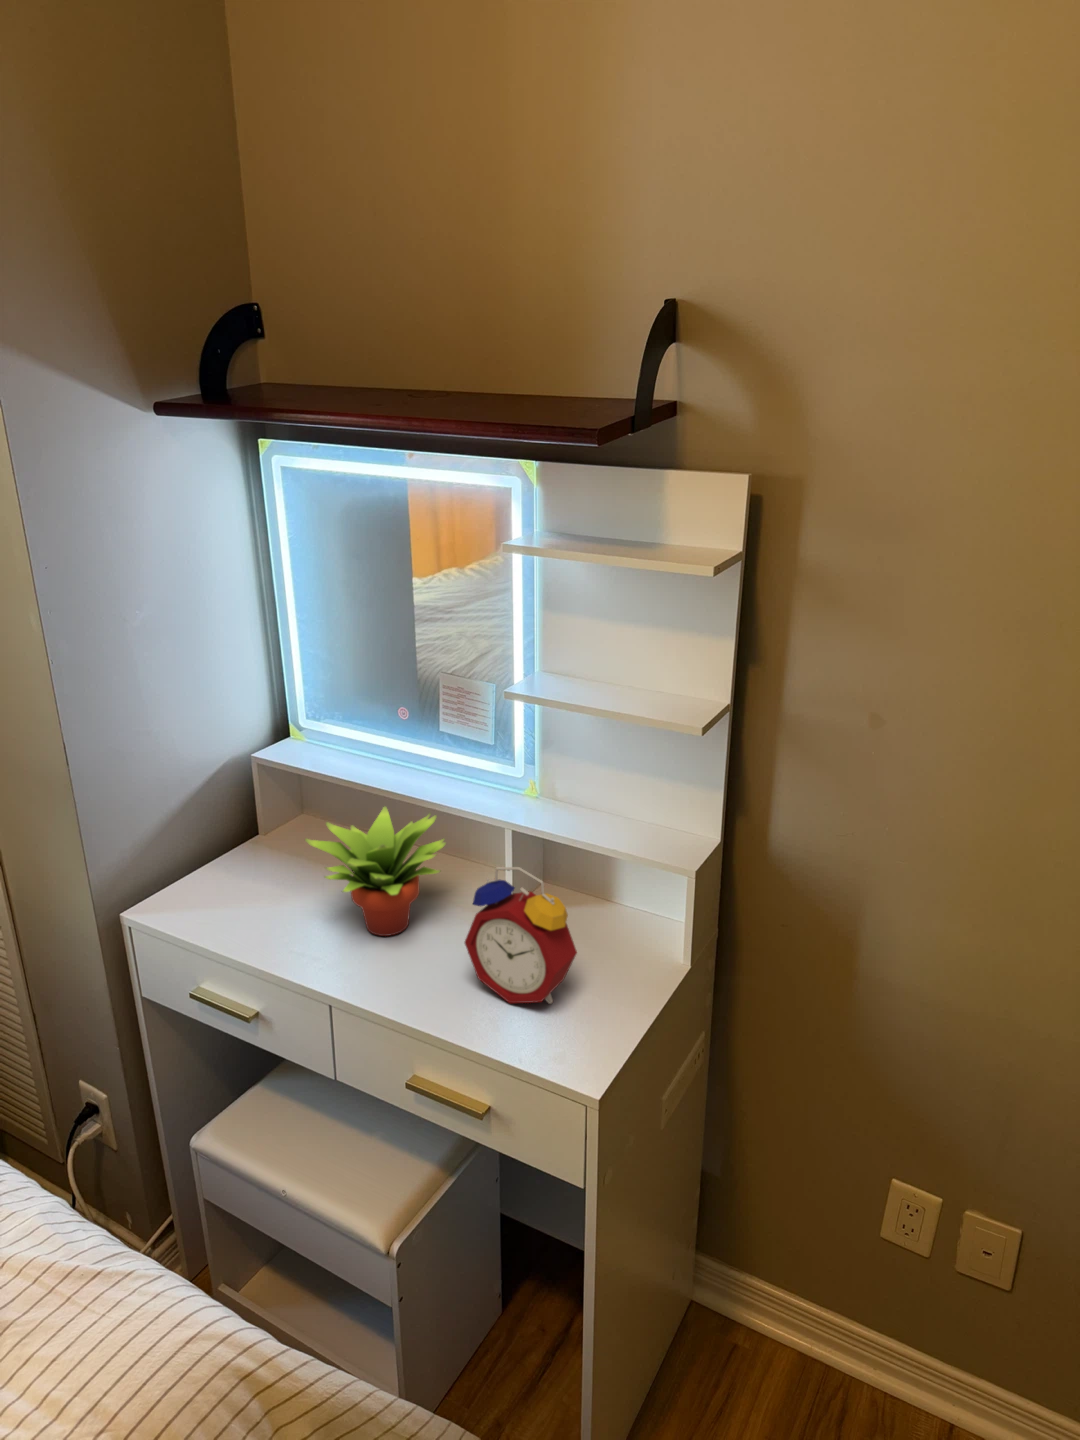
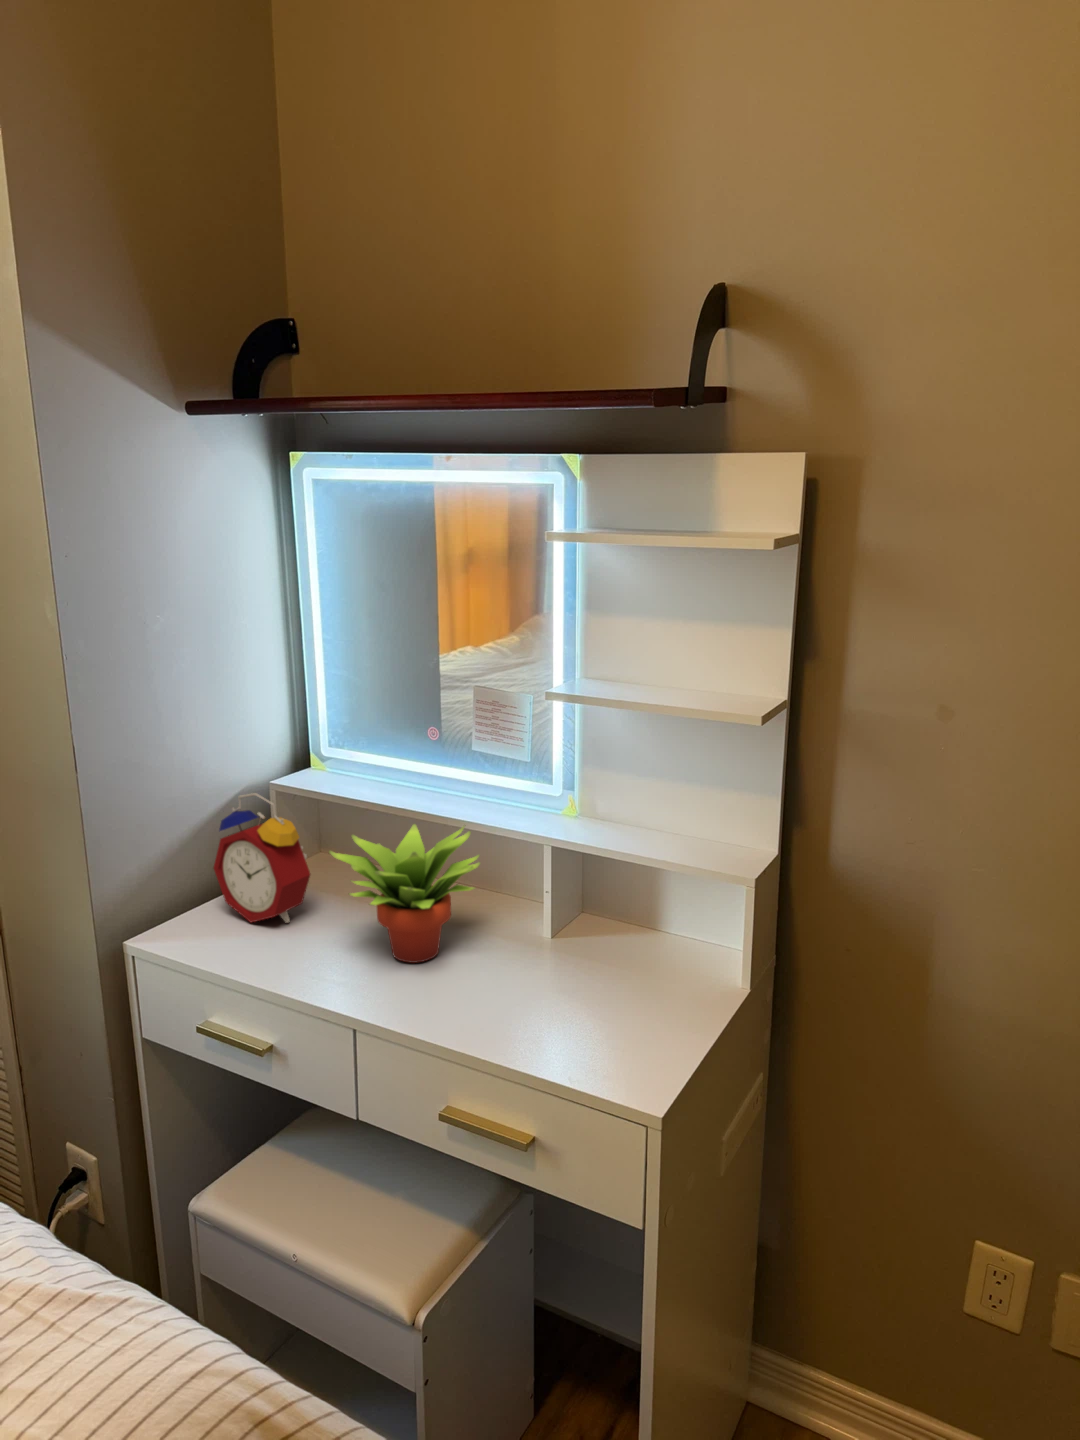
alarm clock: present [465,867,577,1004] -> present [214,793,310,923]

